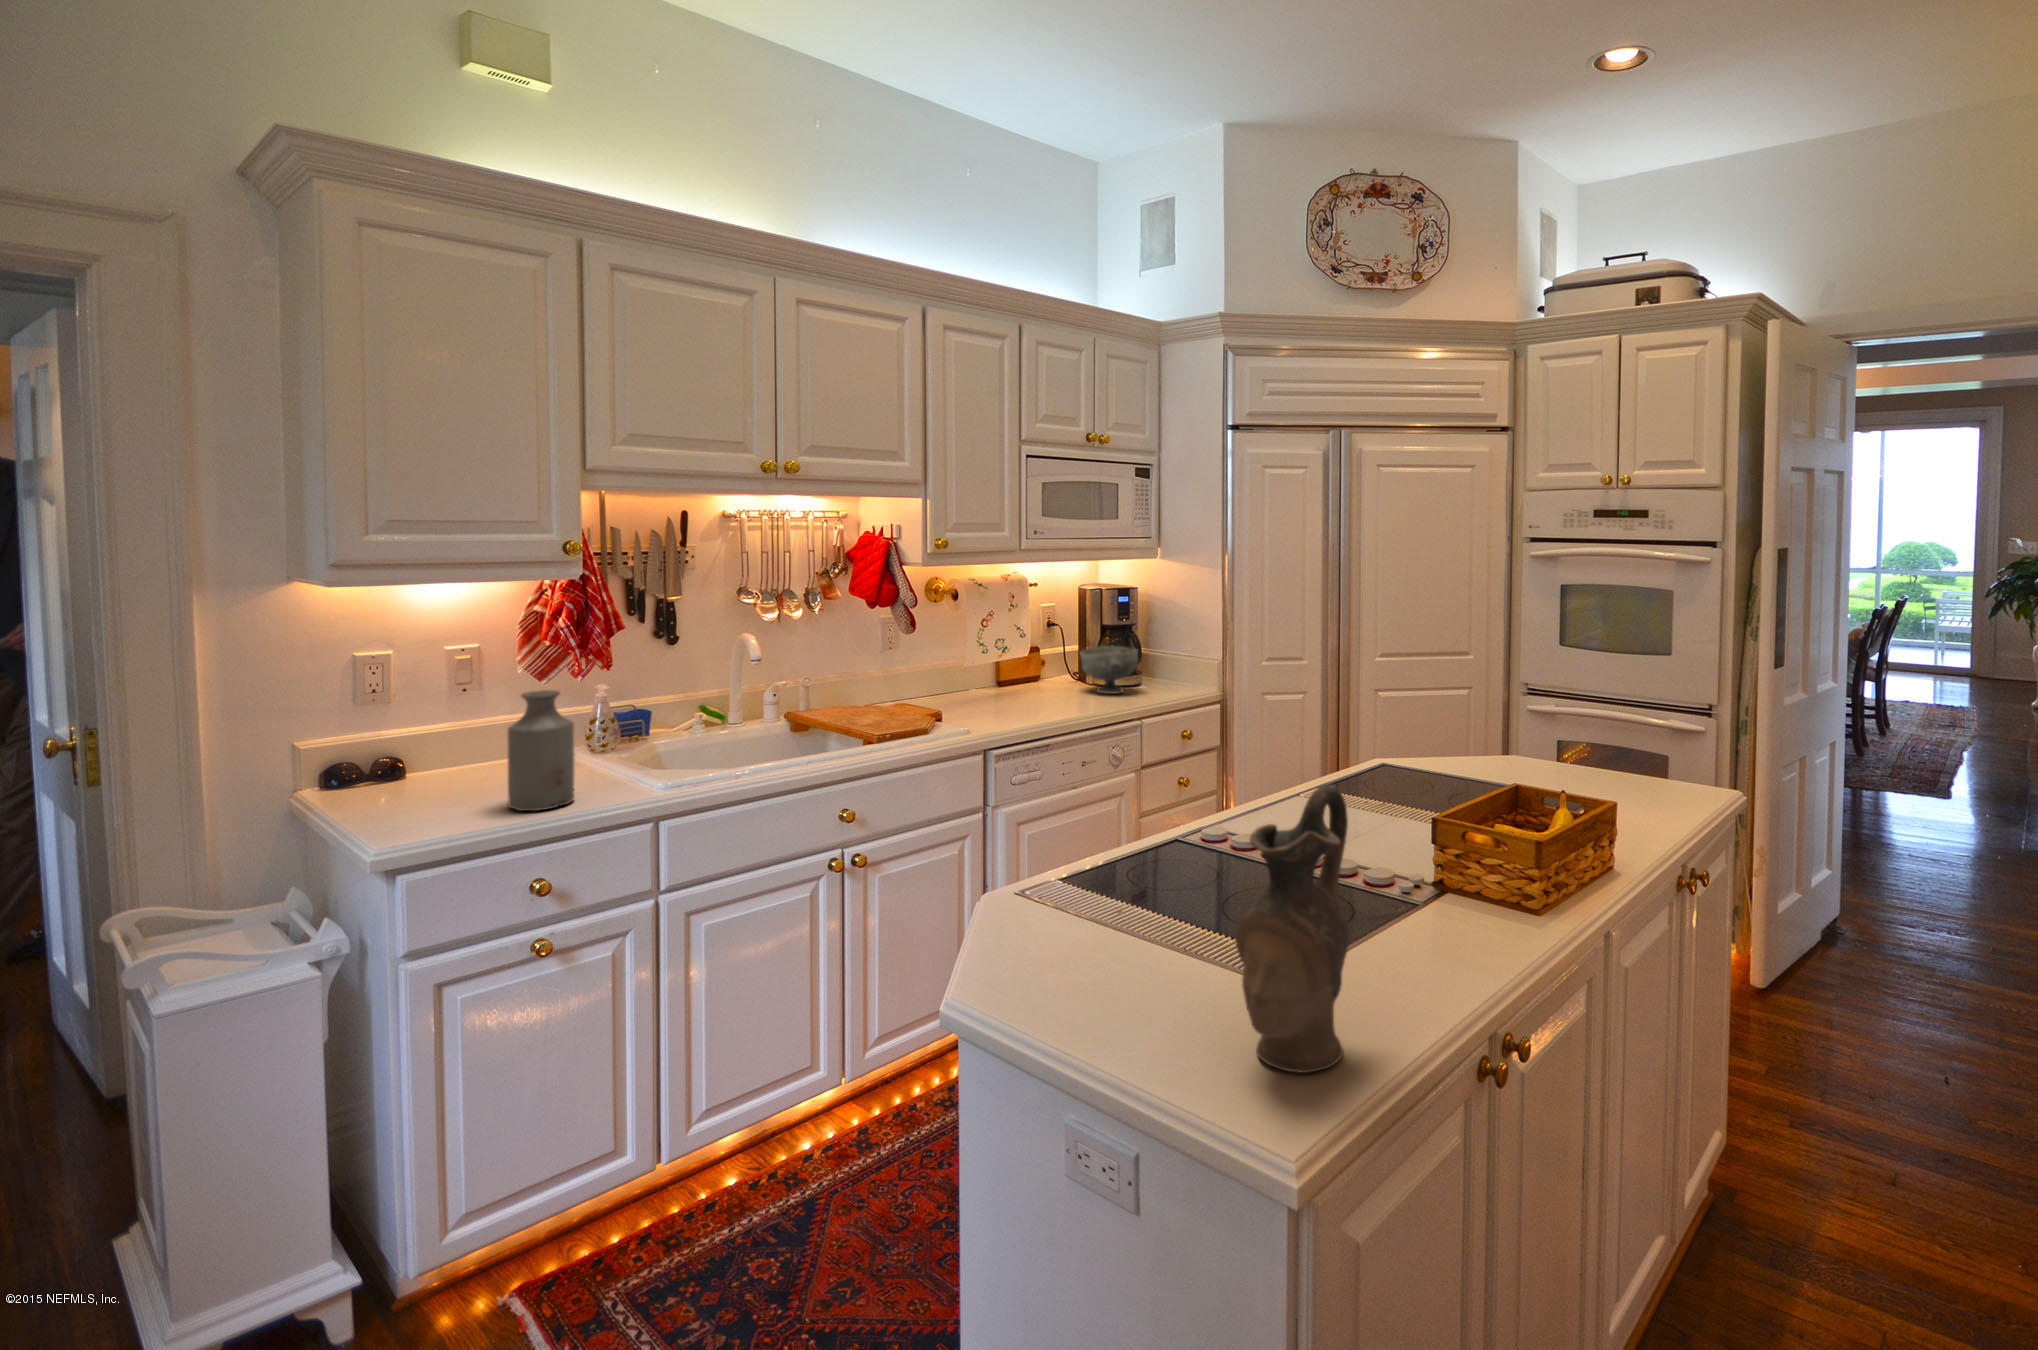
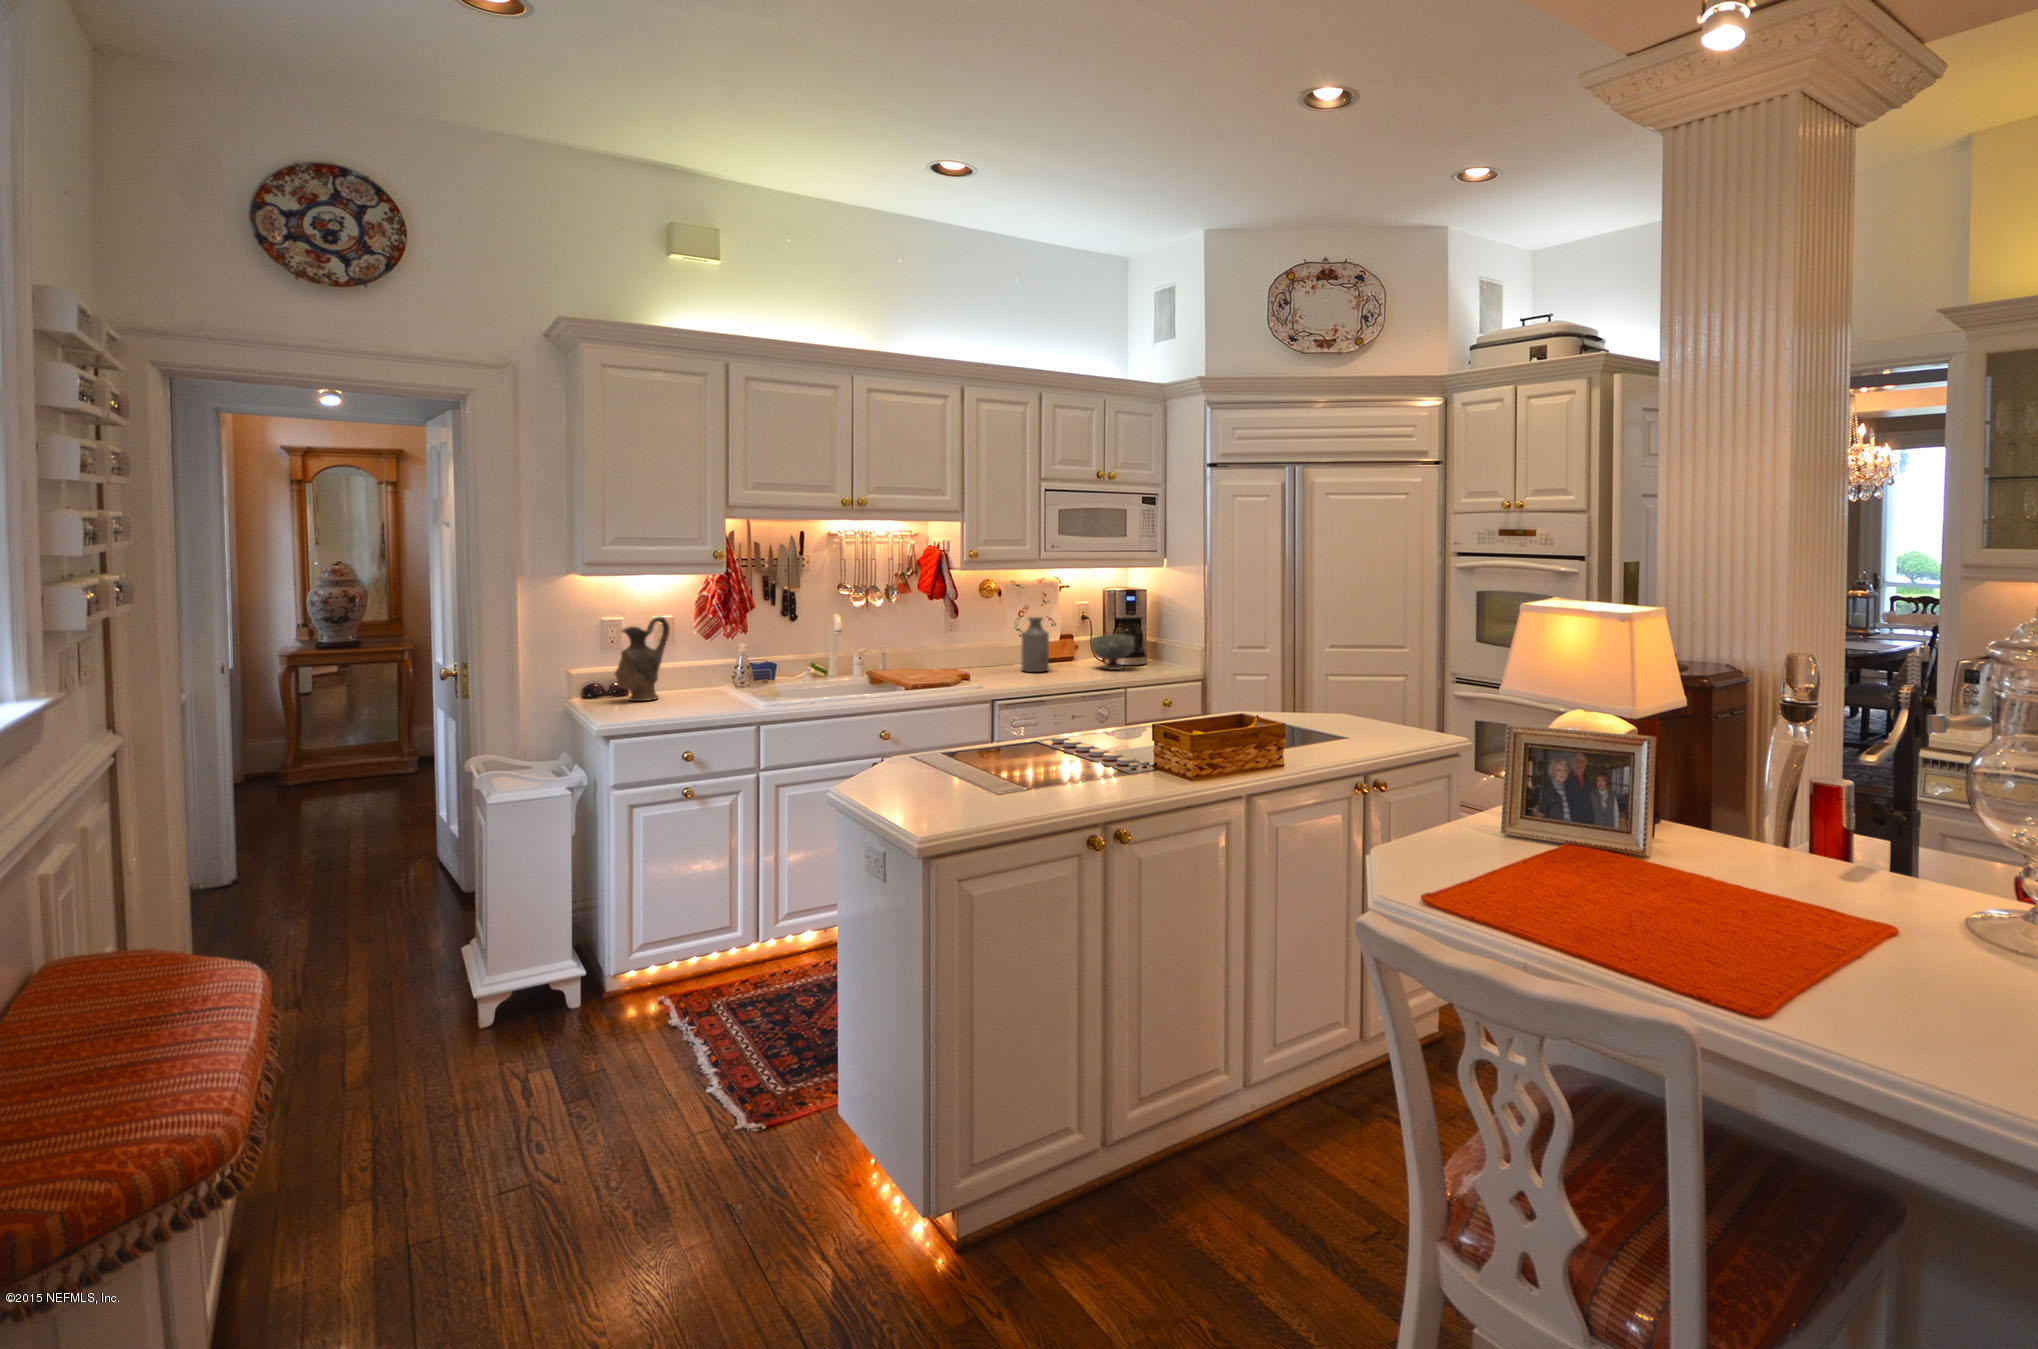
bottle: present [508,690,574,811] -> present [1022,617,1049,672]
ceramic pitcher: present [1235,785,1349,1073] -> present [615,617,670,701]

